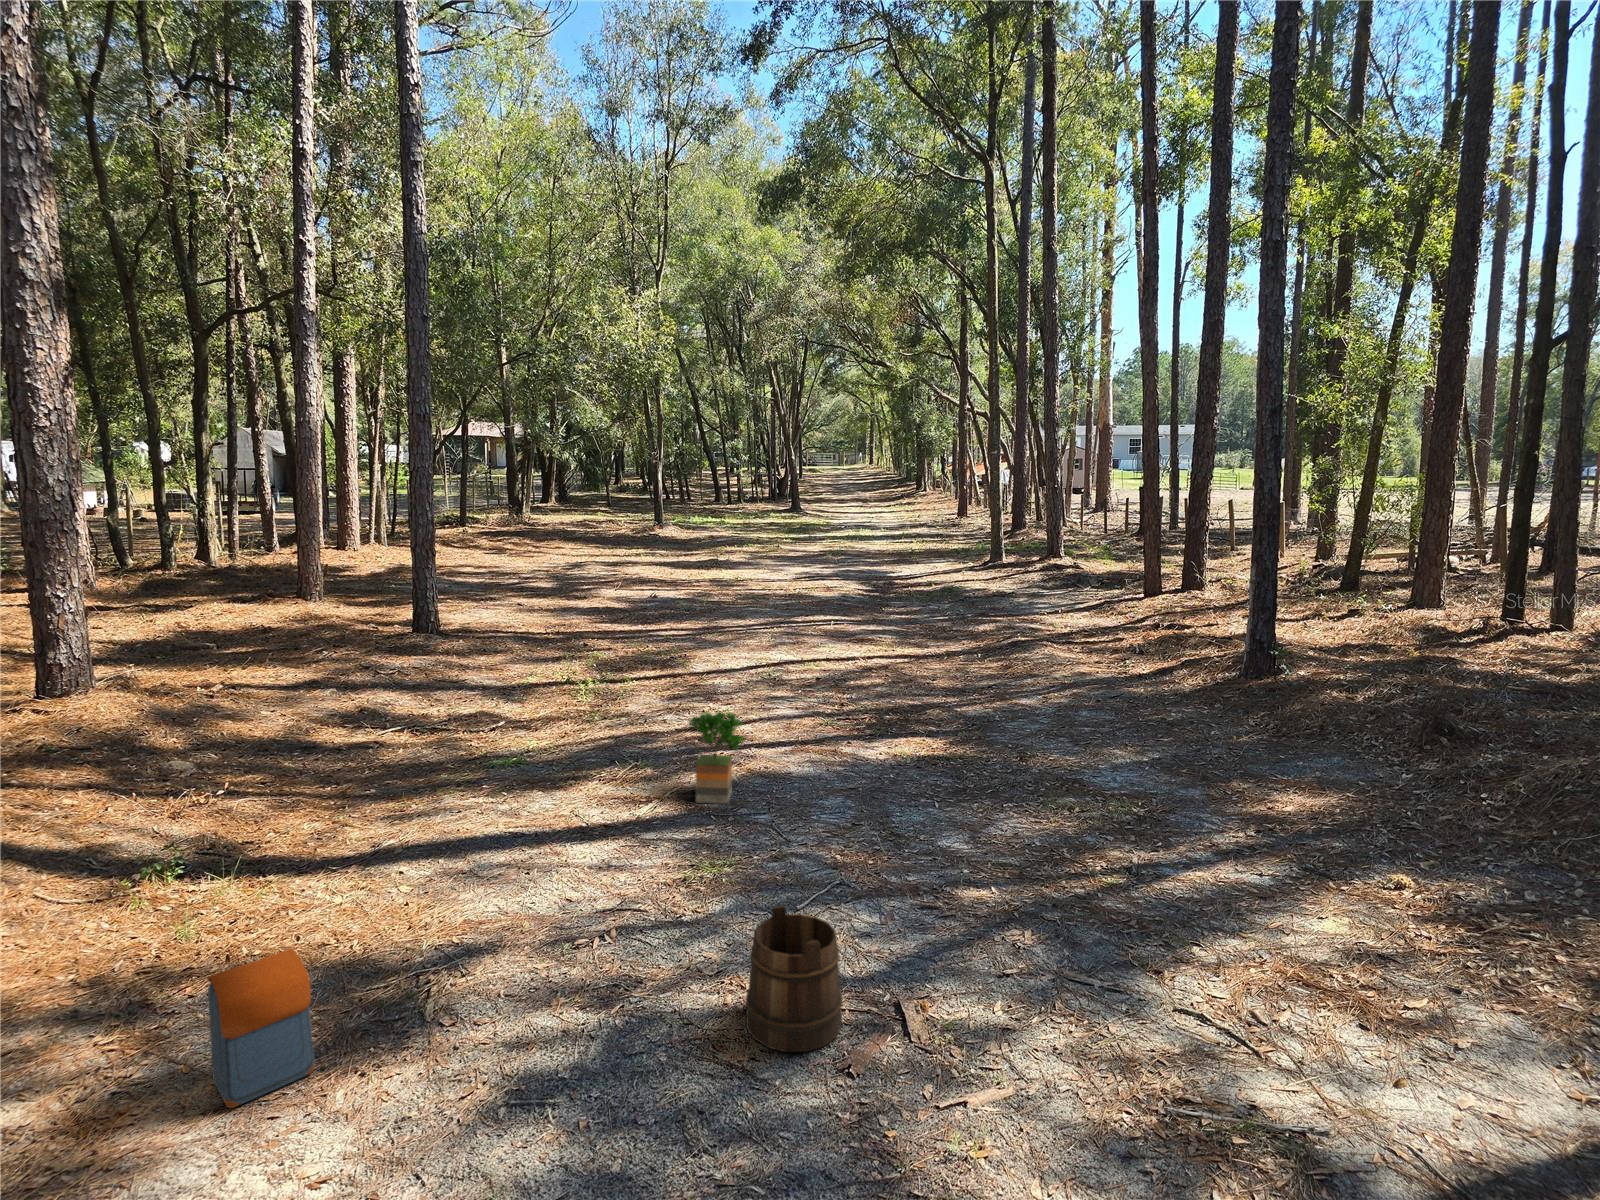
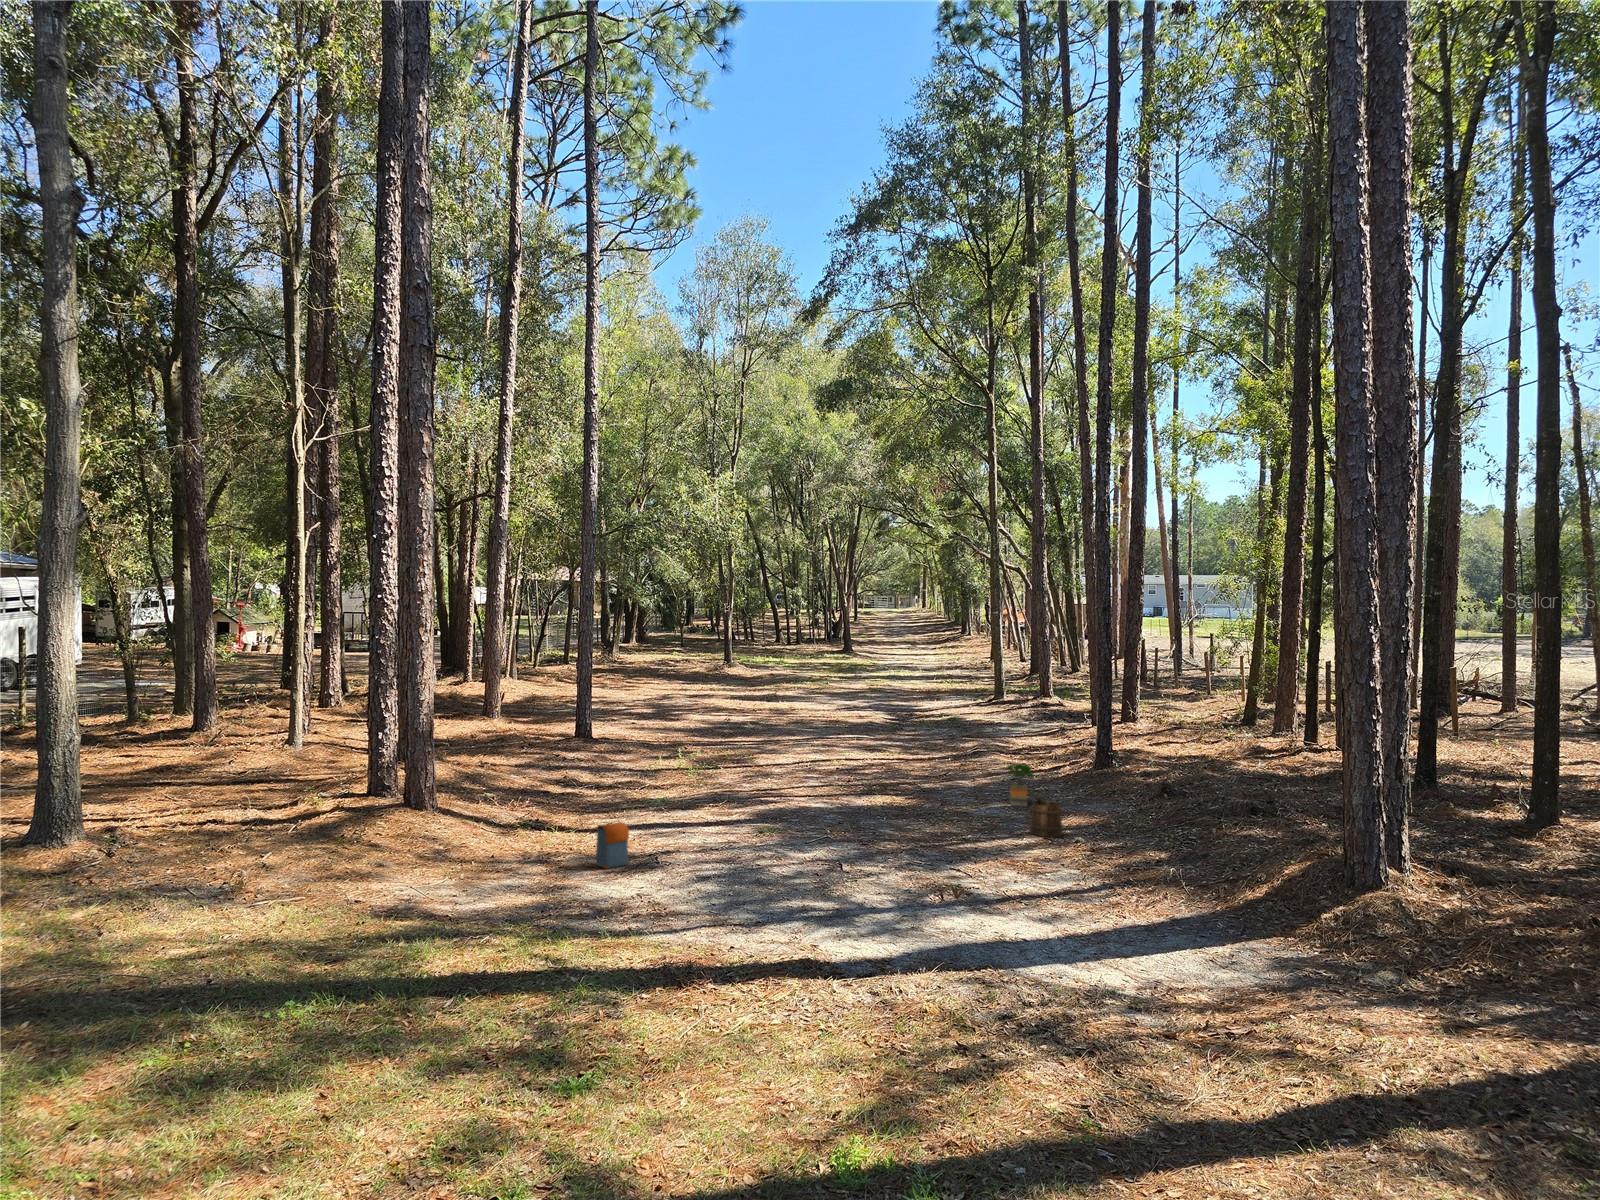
potted tree: present [689,712,744,804] -> present [1006,763,1034,806]
bucket: present [746,905,843,1052] -> present [1030,797,1062,837]

